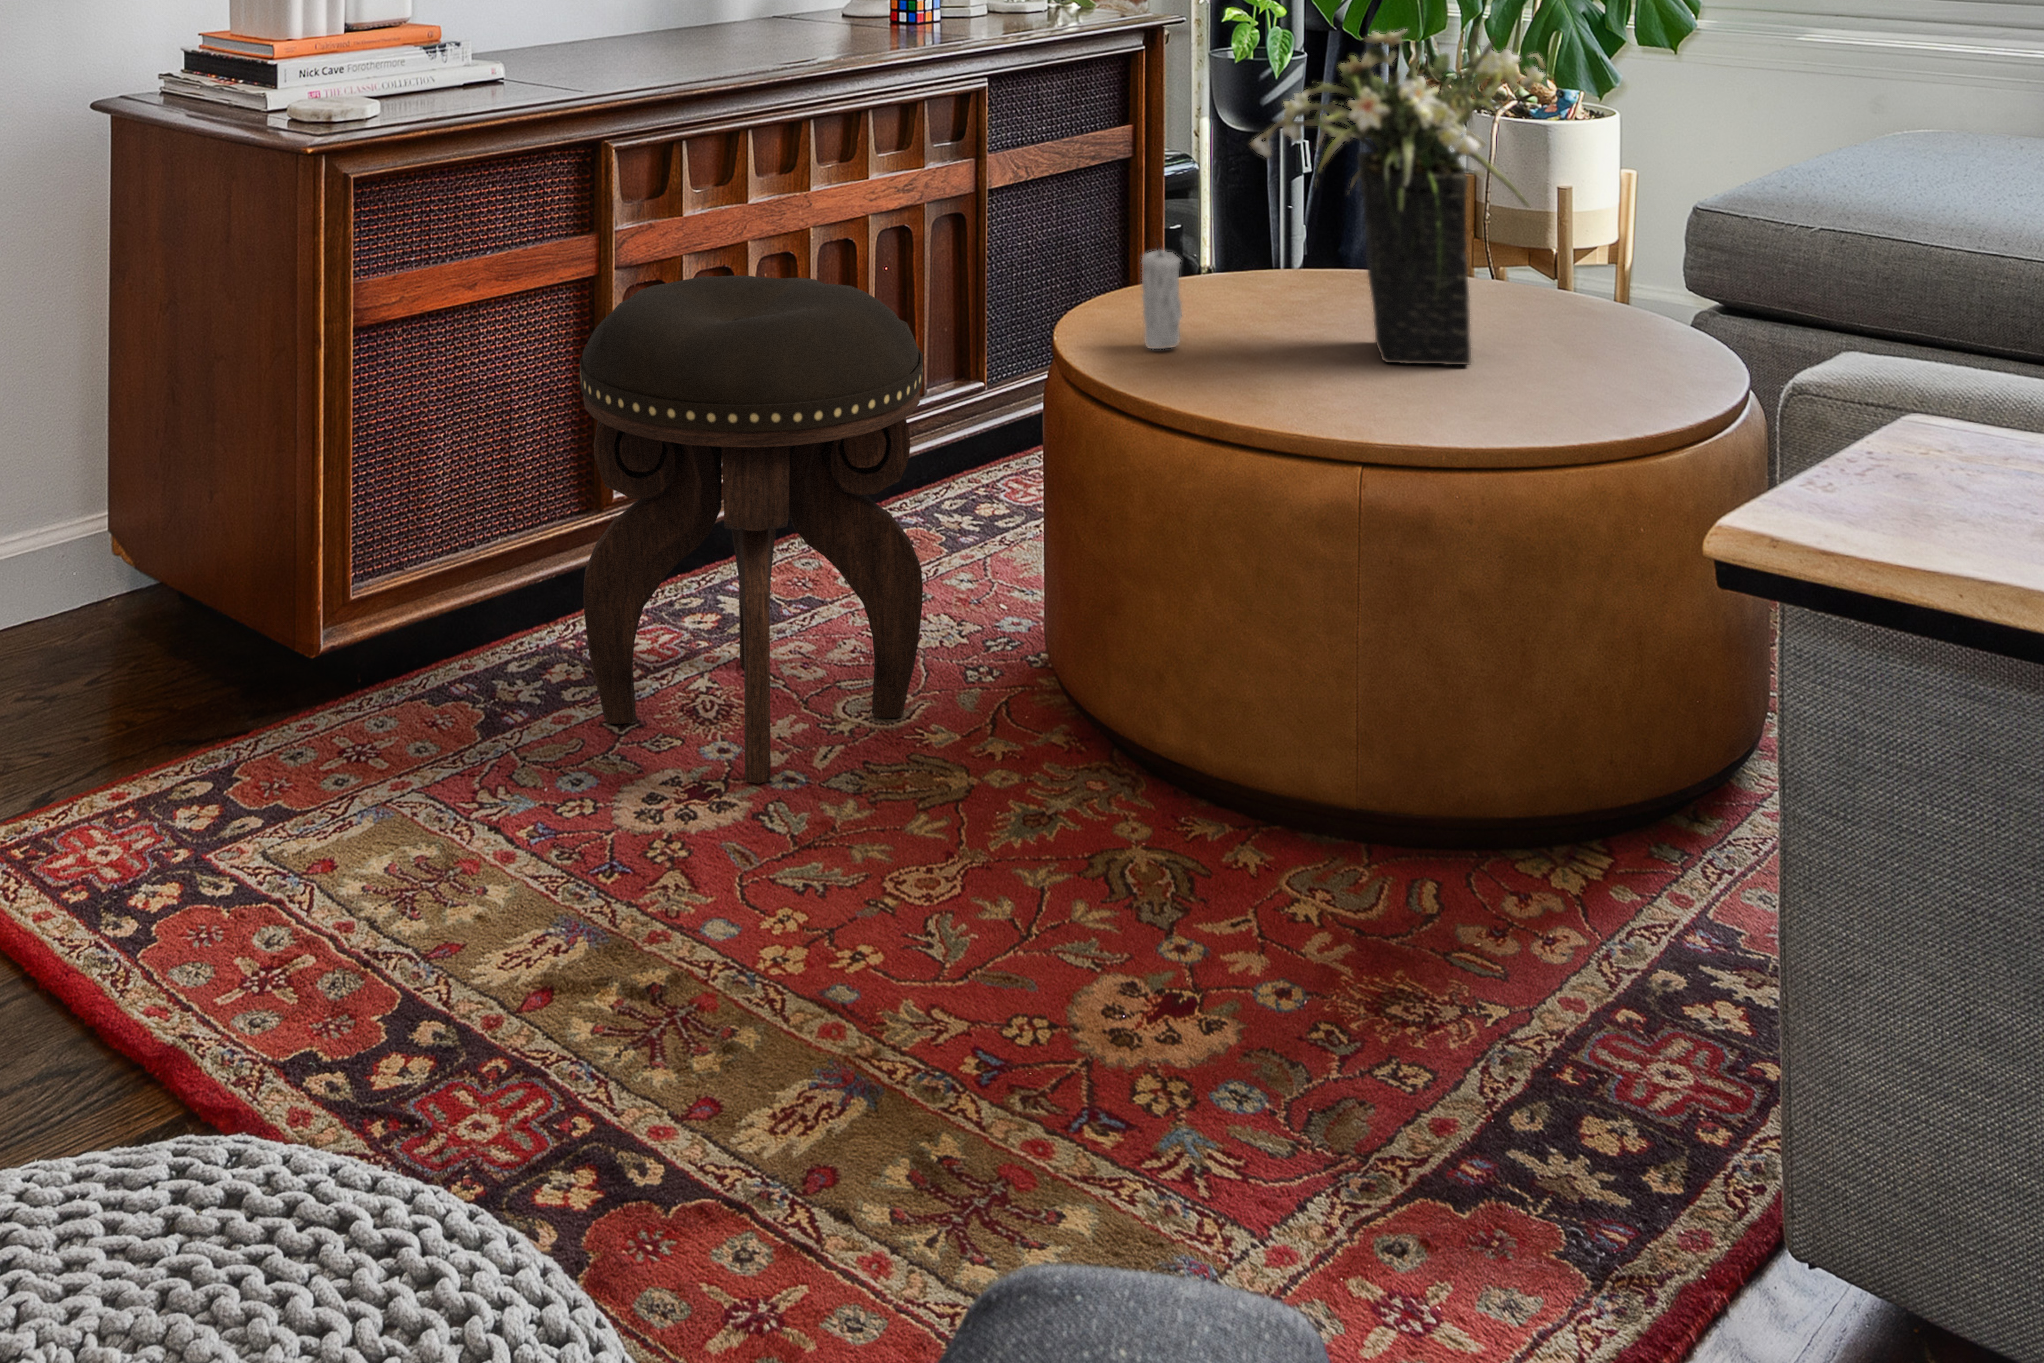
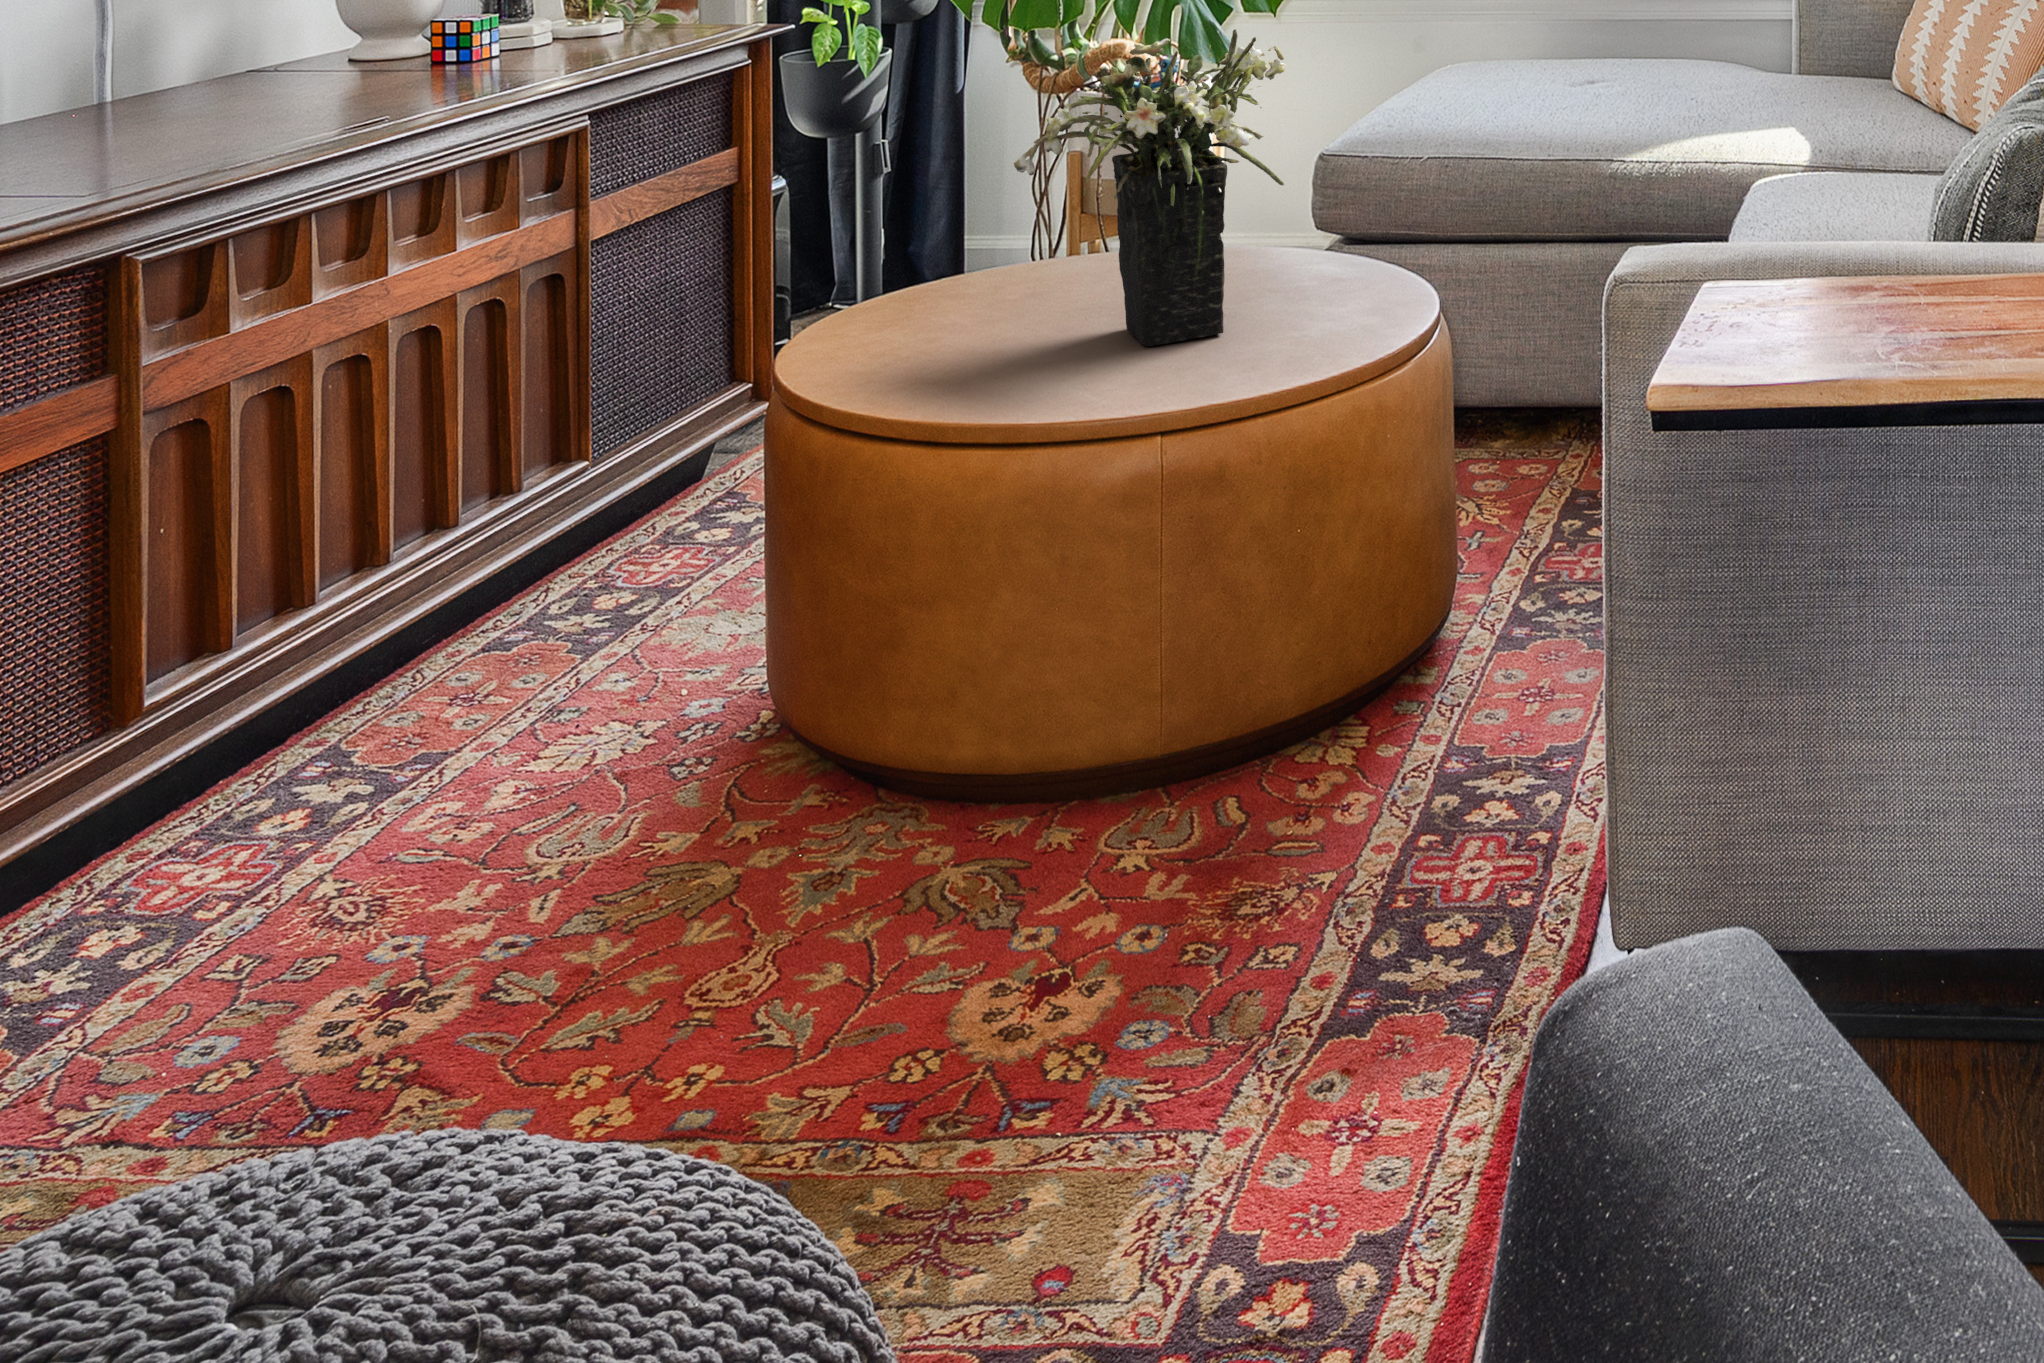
candle: present [1142,246,1182,349] -> none [901,267,943,381]
footstool: present [580,275,923,784] -> none [176,384,654,969]

